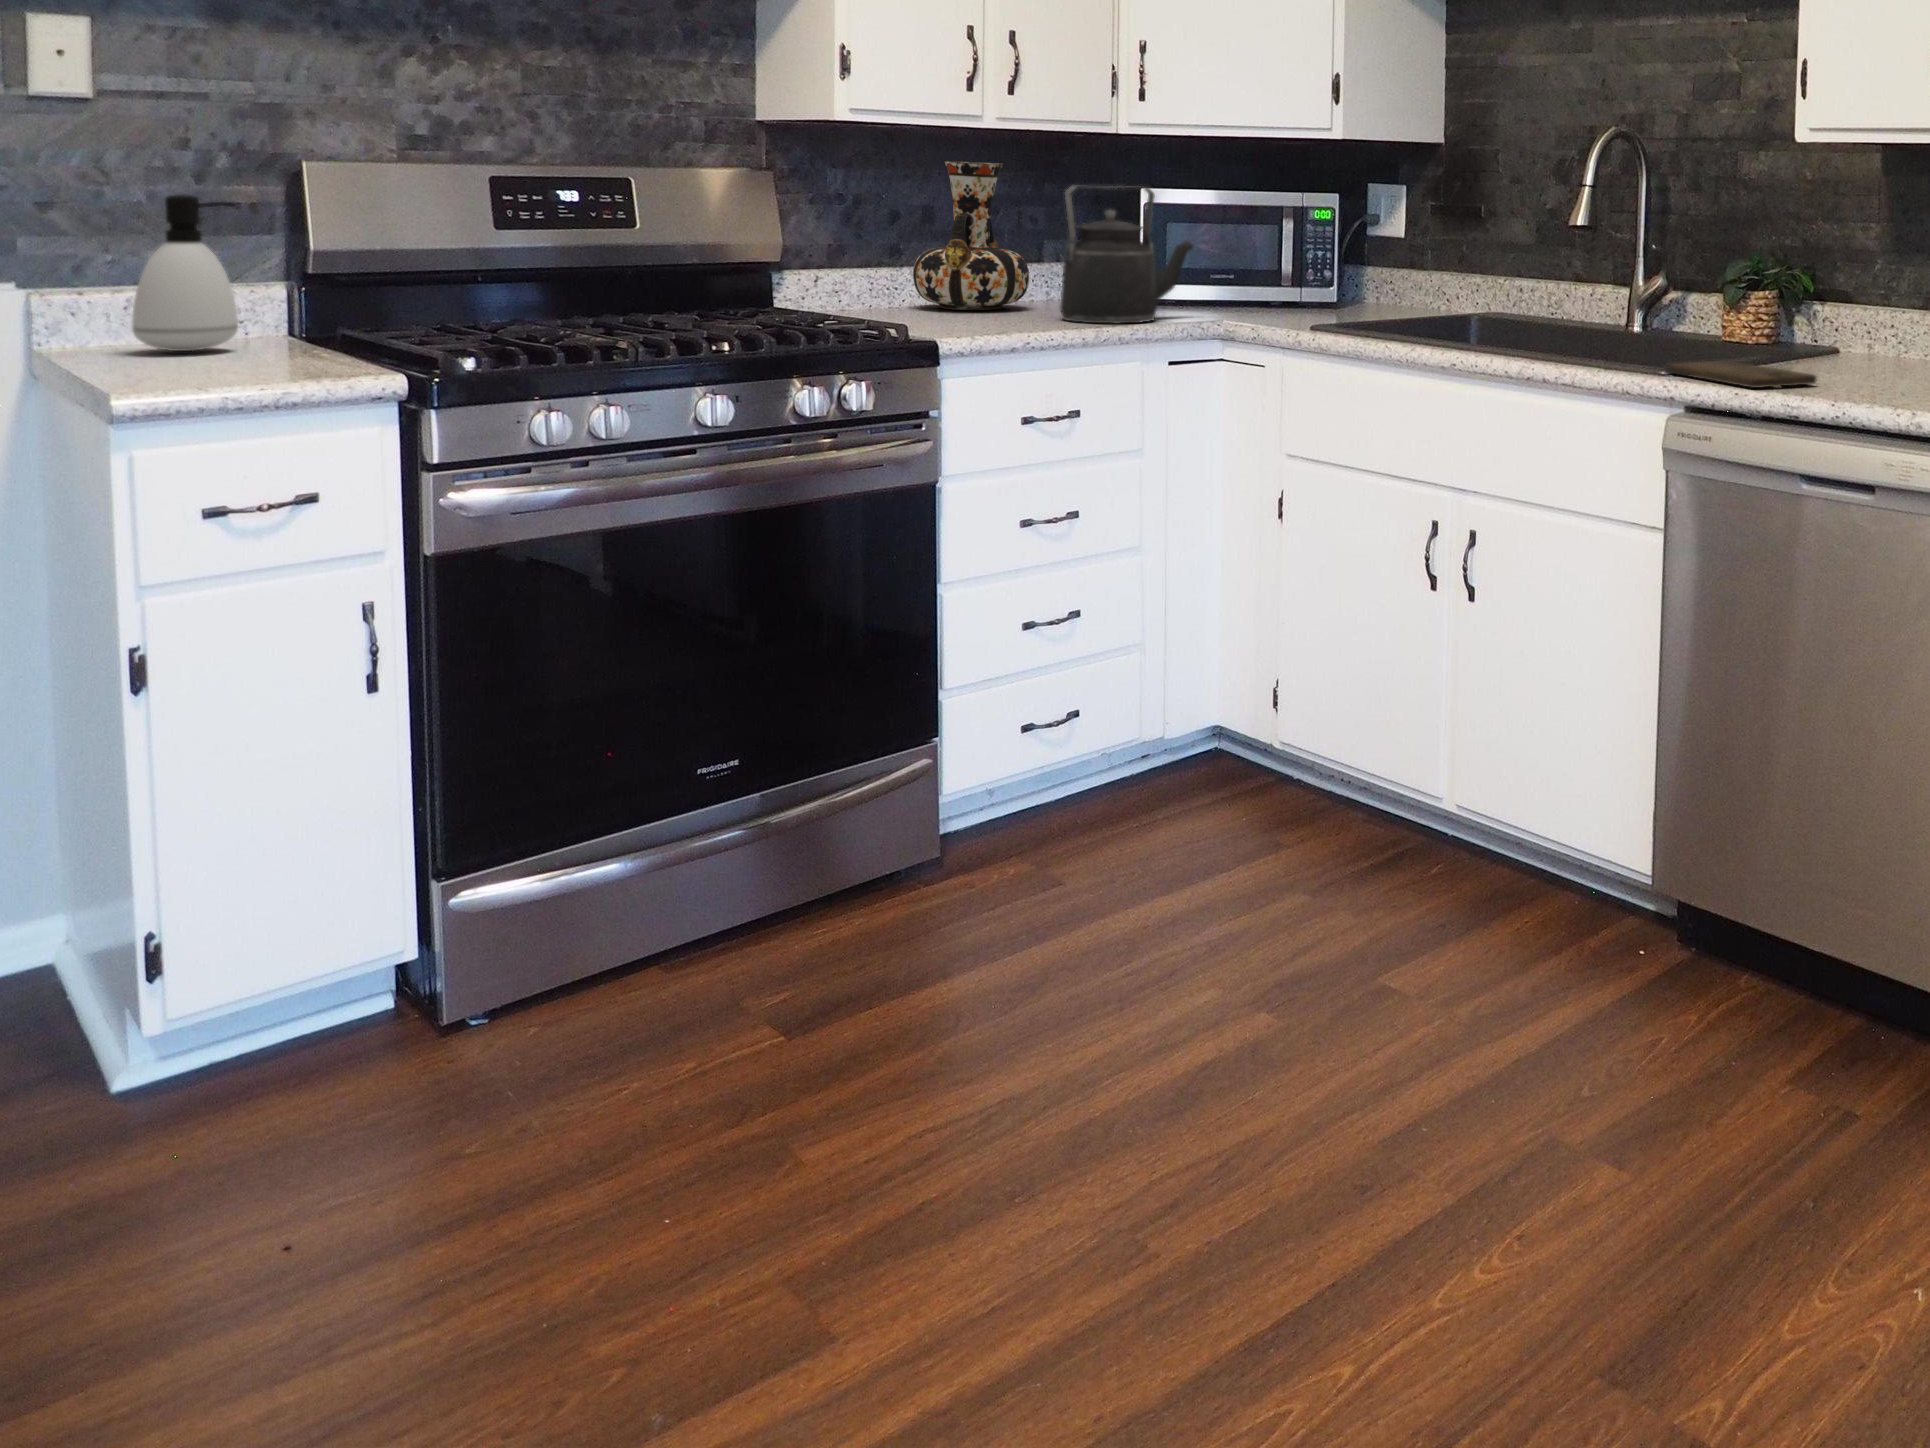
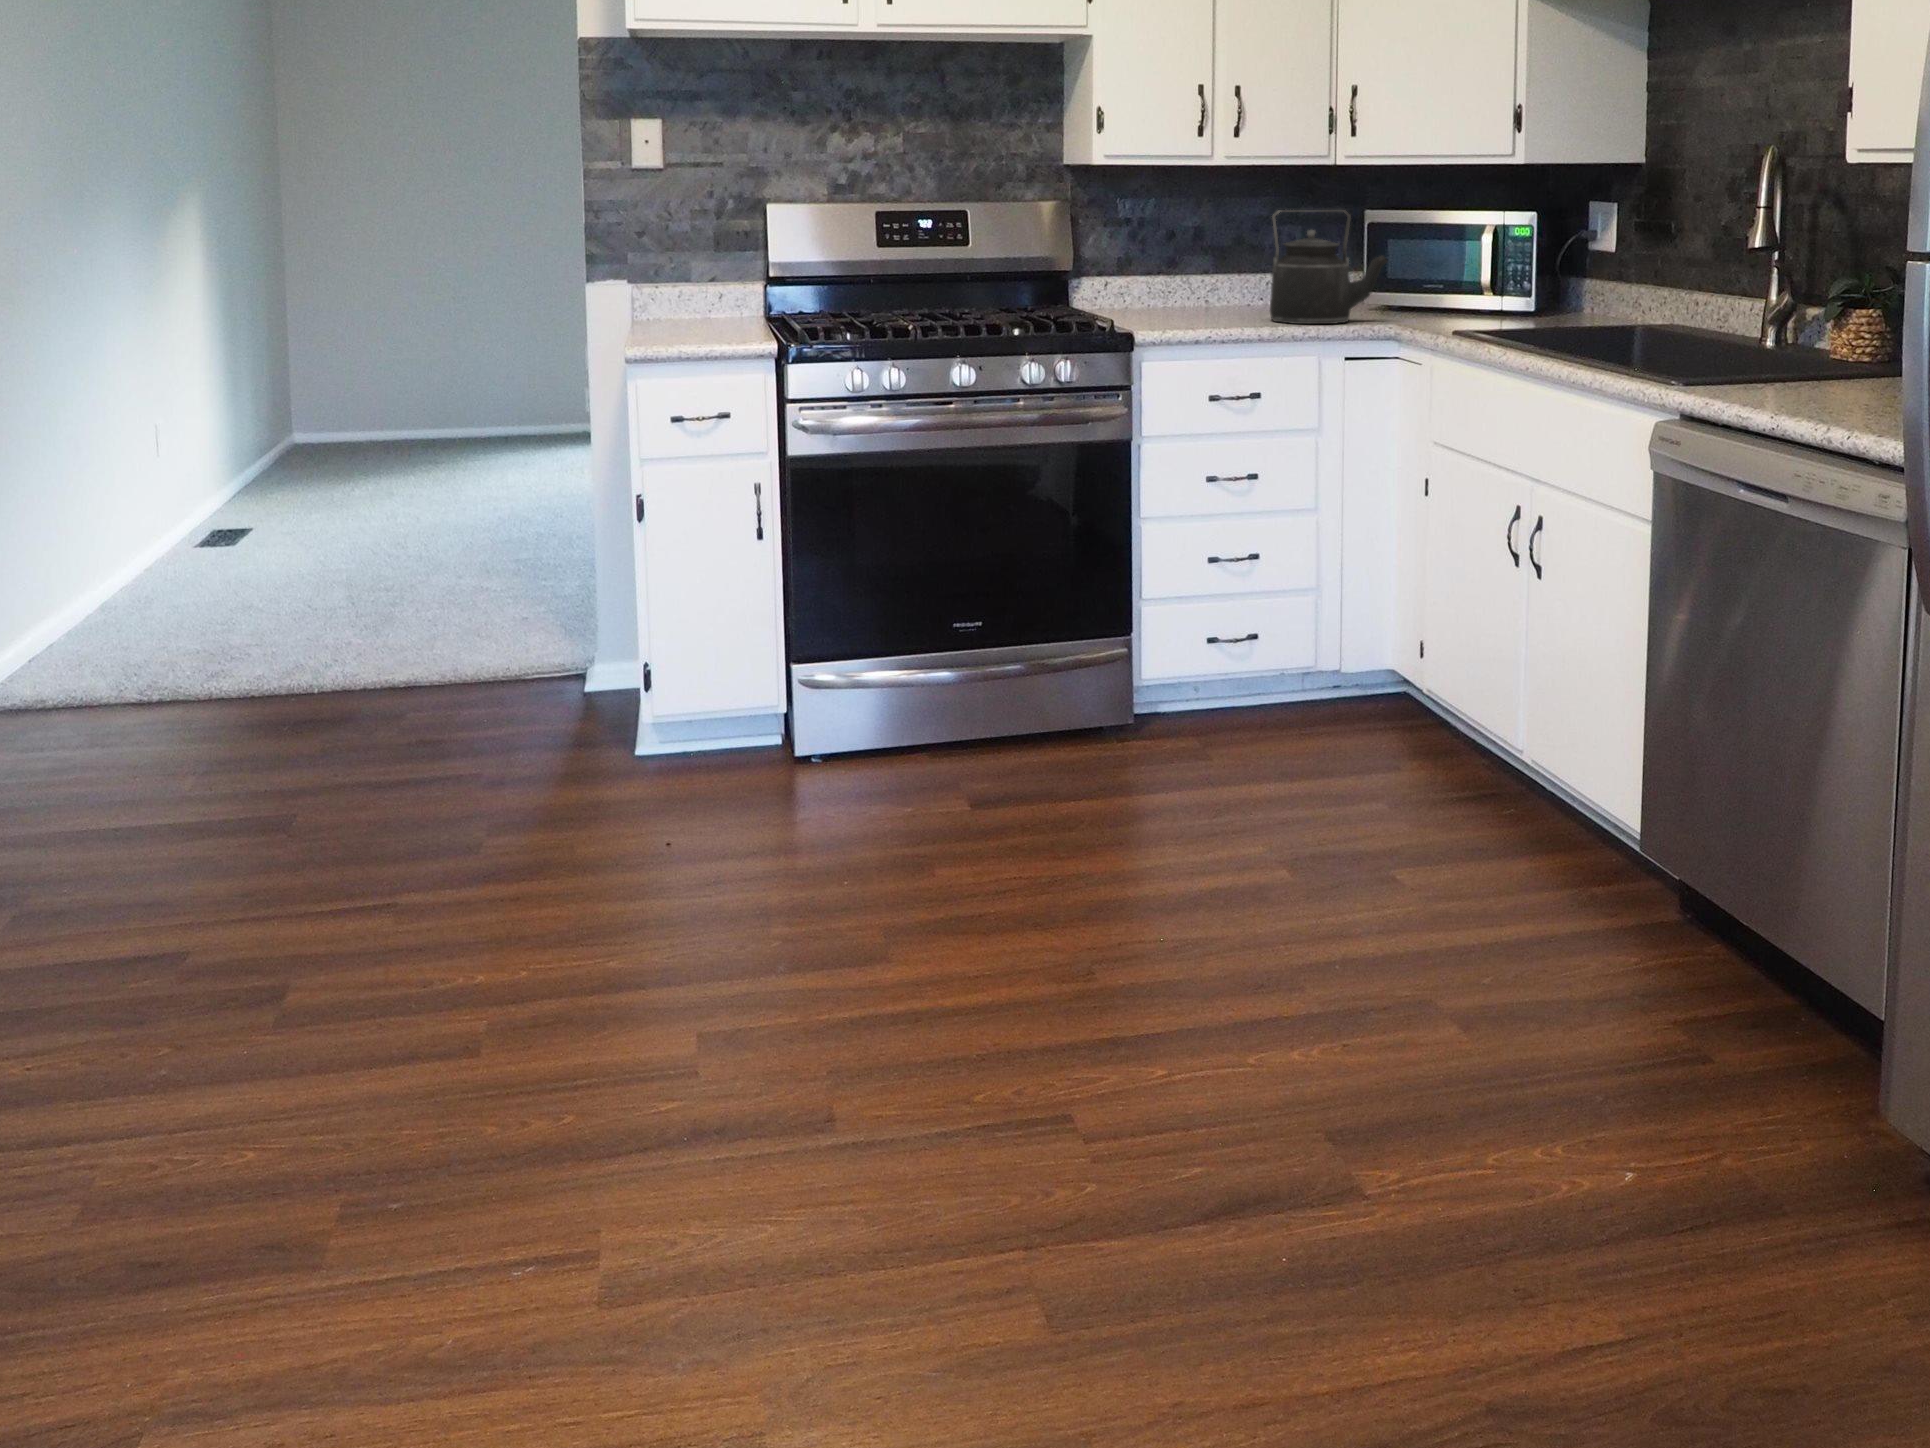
vase: present [913,161,1029,310] -> none [1180,192,1270,311]
soap dispenser: present [132,194,238,351] -> none [666,227,718,323]
cutting board: present [1665,361,1817,388] -> none [1695,374,1827,400]

